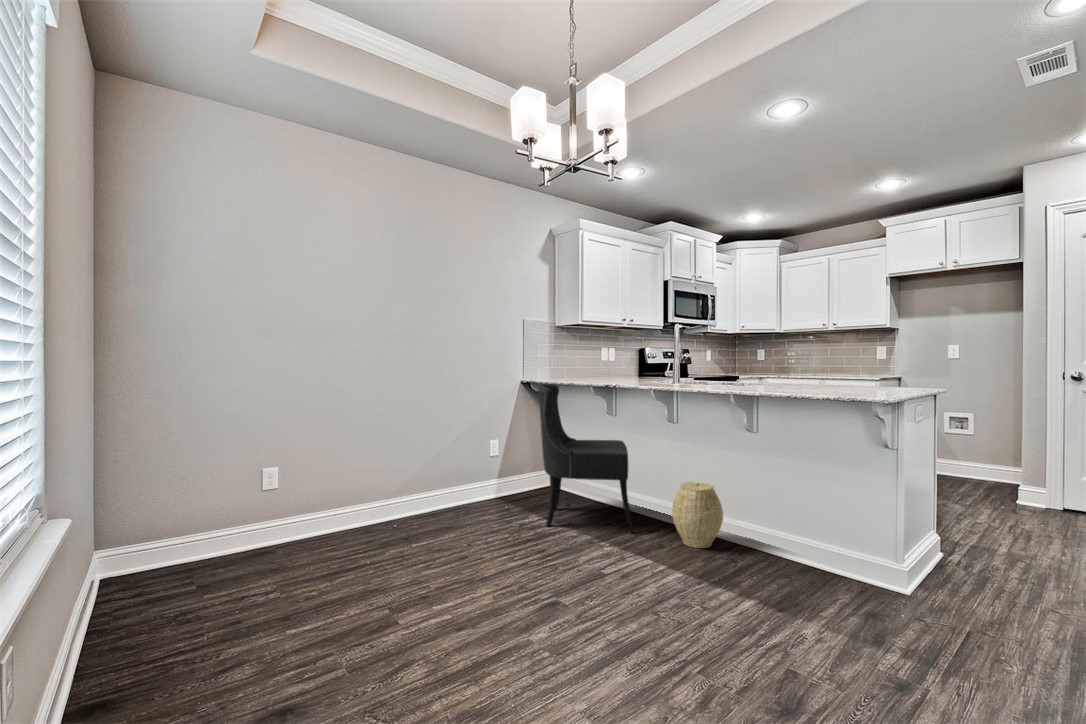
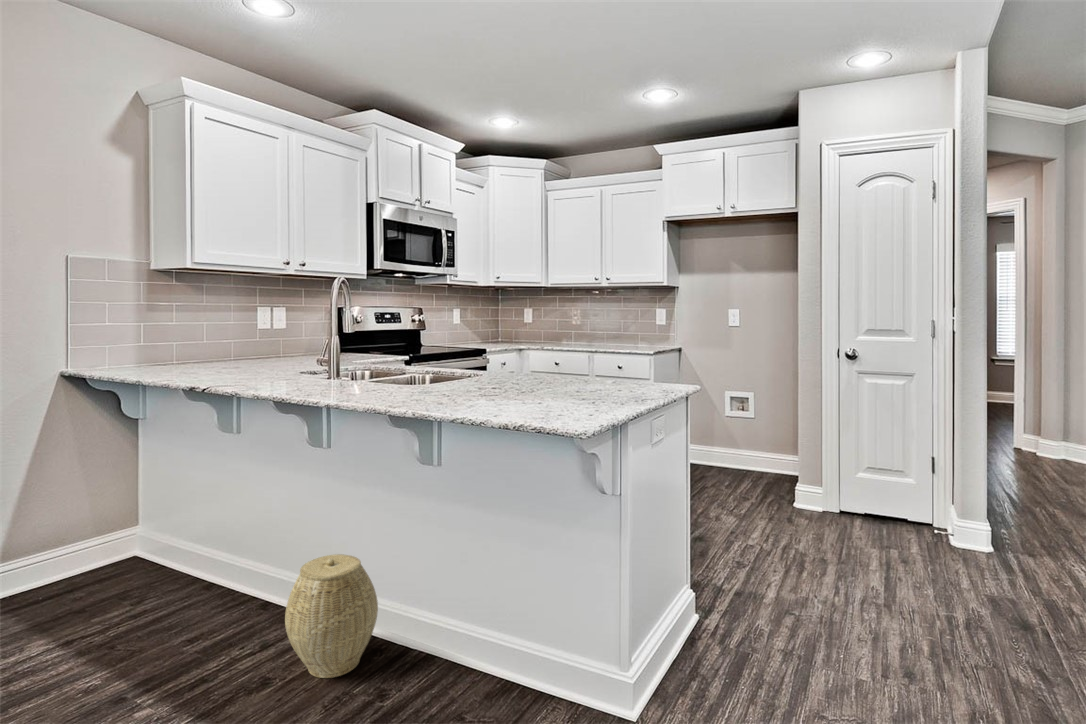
dining chair: present [537,384,634,533] -> none [13,382,261,671]

